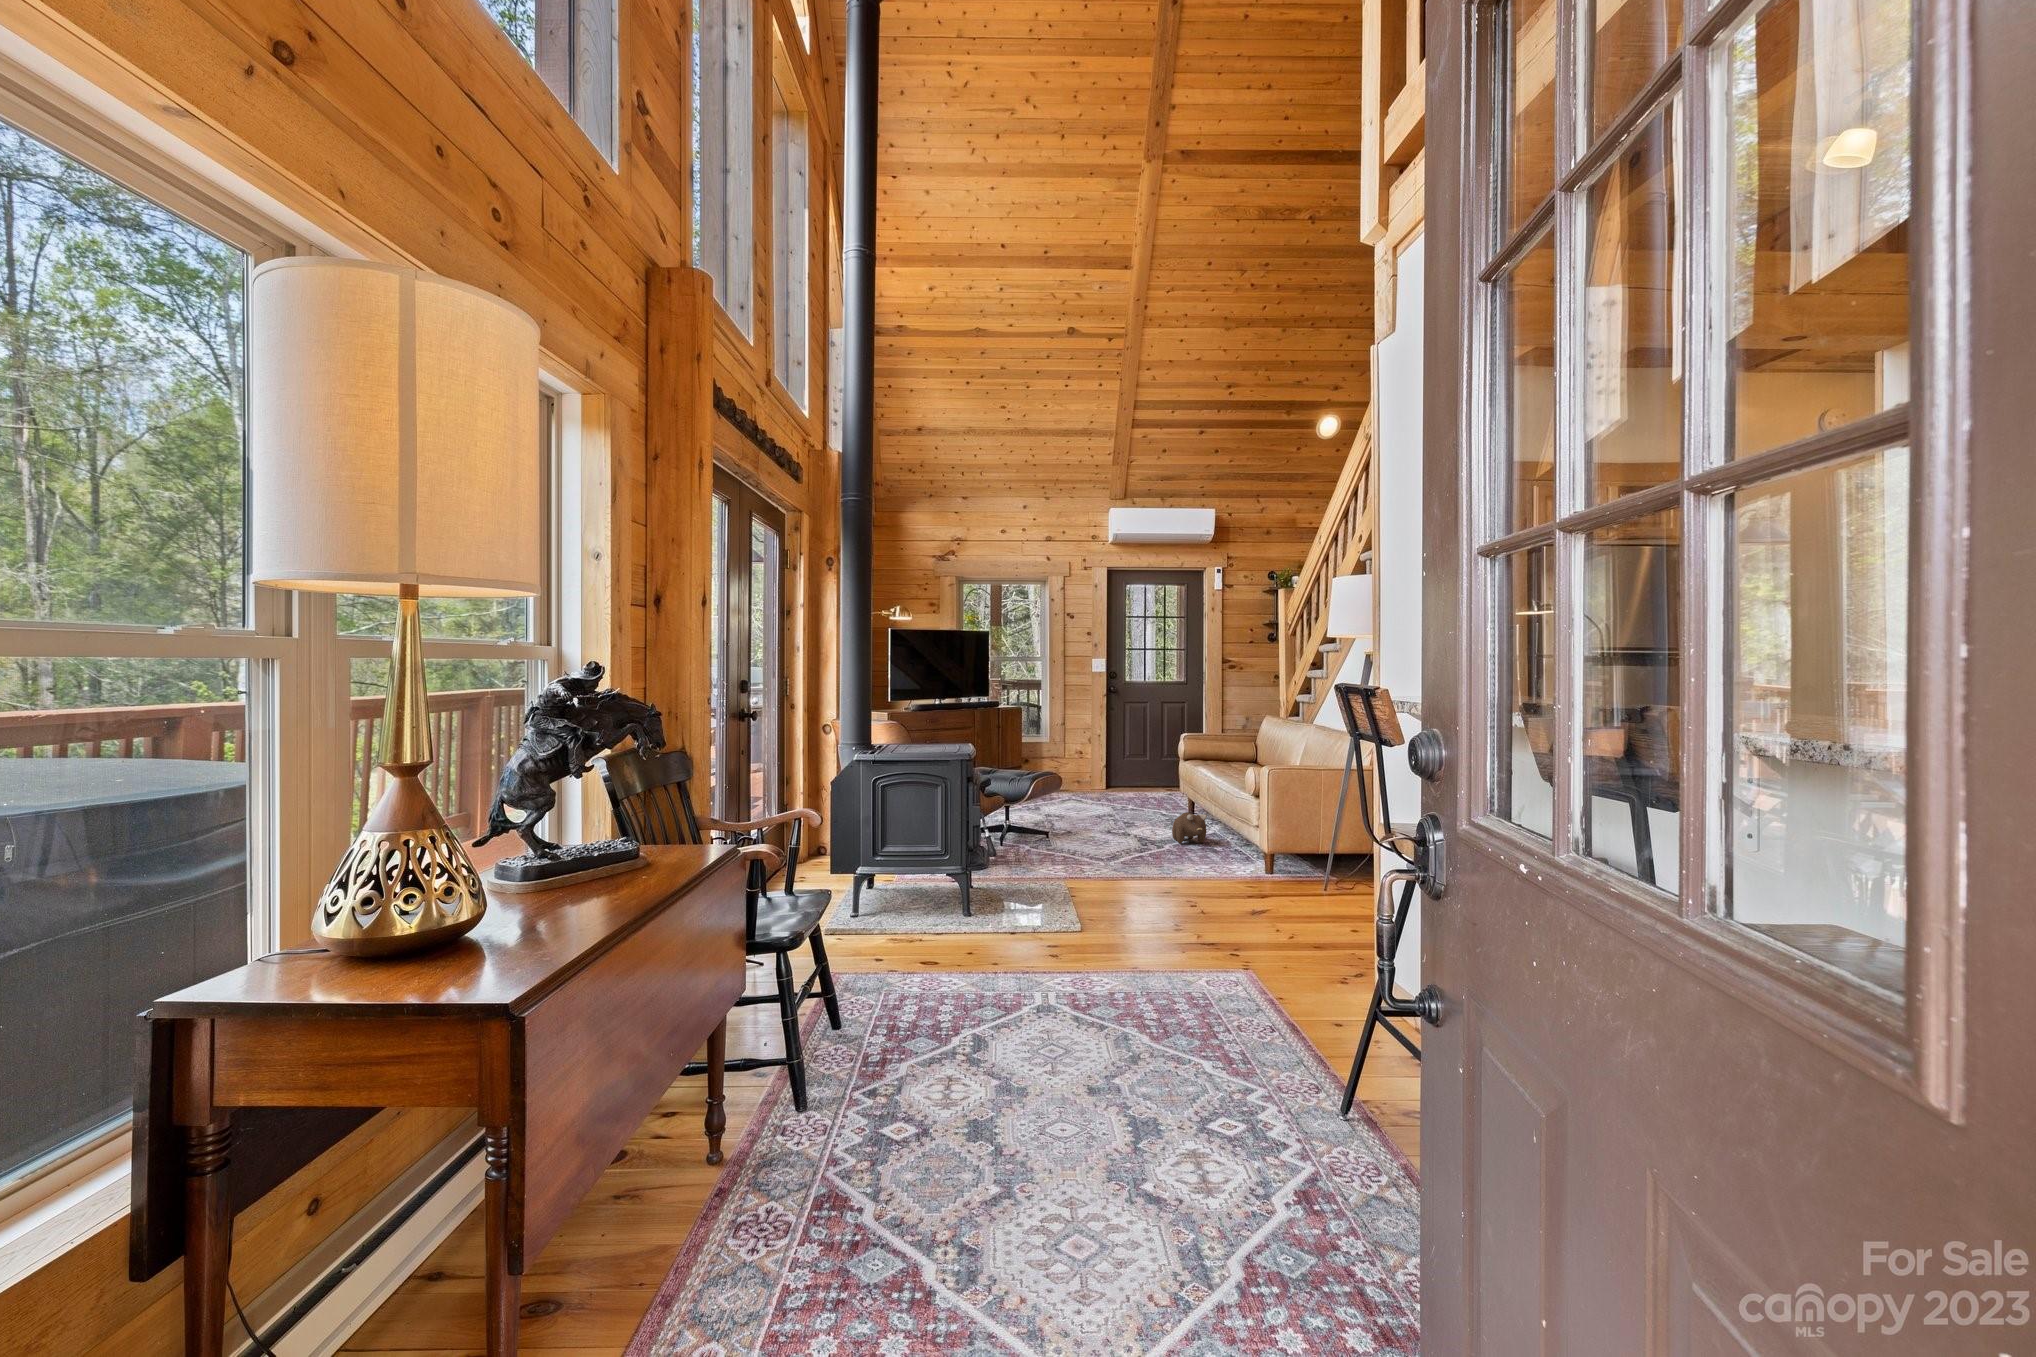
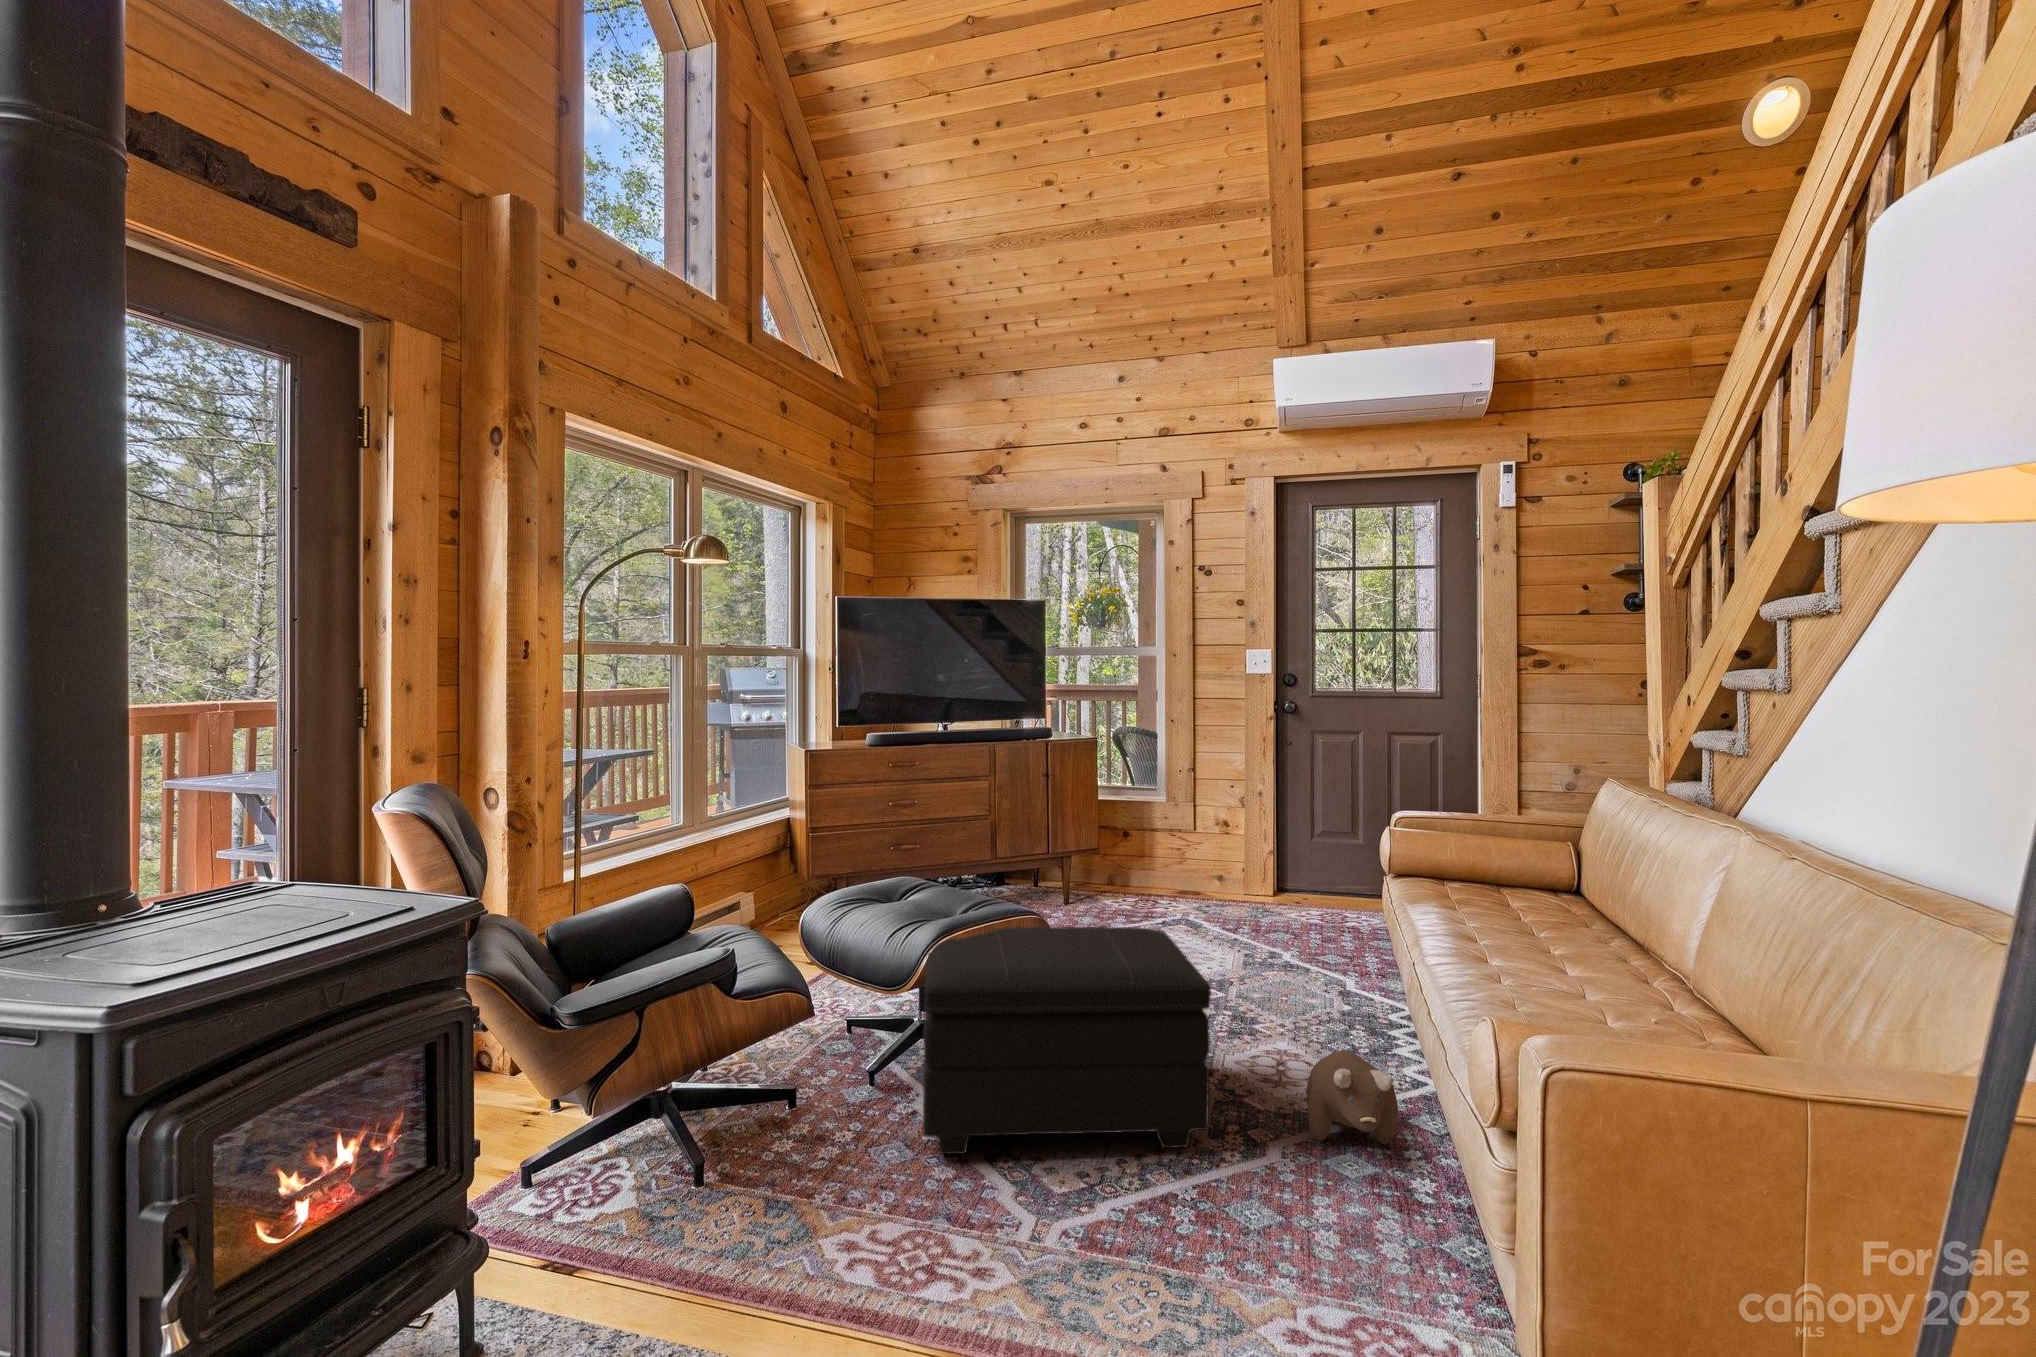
footstool: none [1021,776,1146,854] -> present [923,926,1211,1154]

